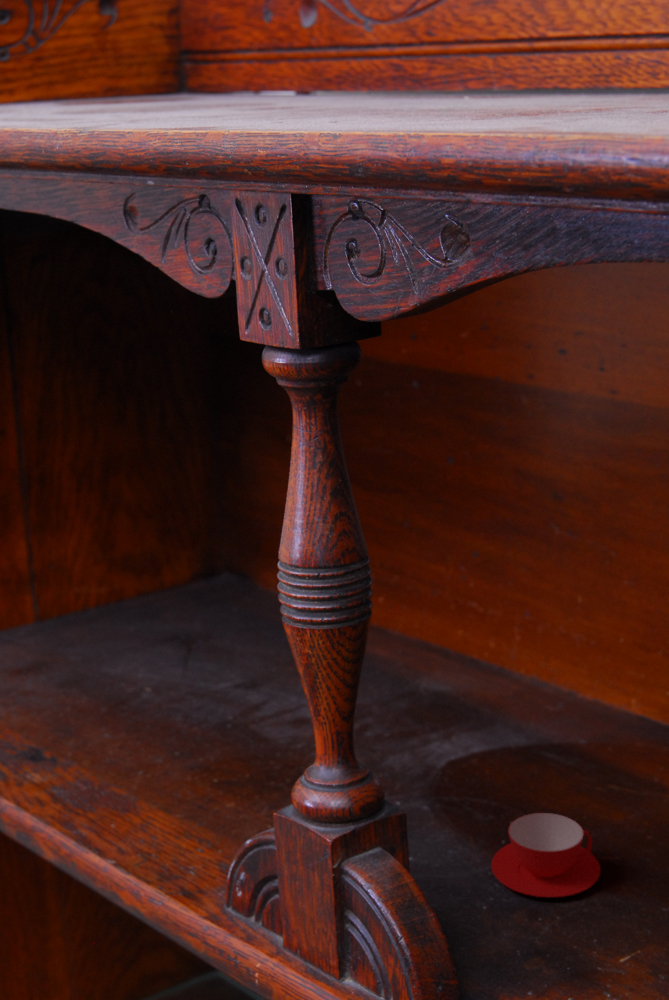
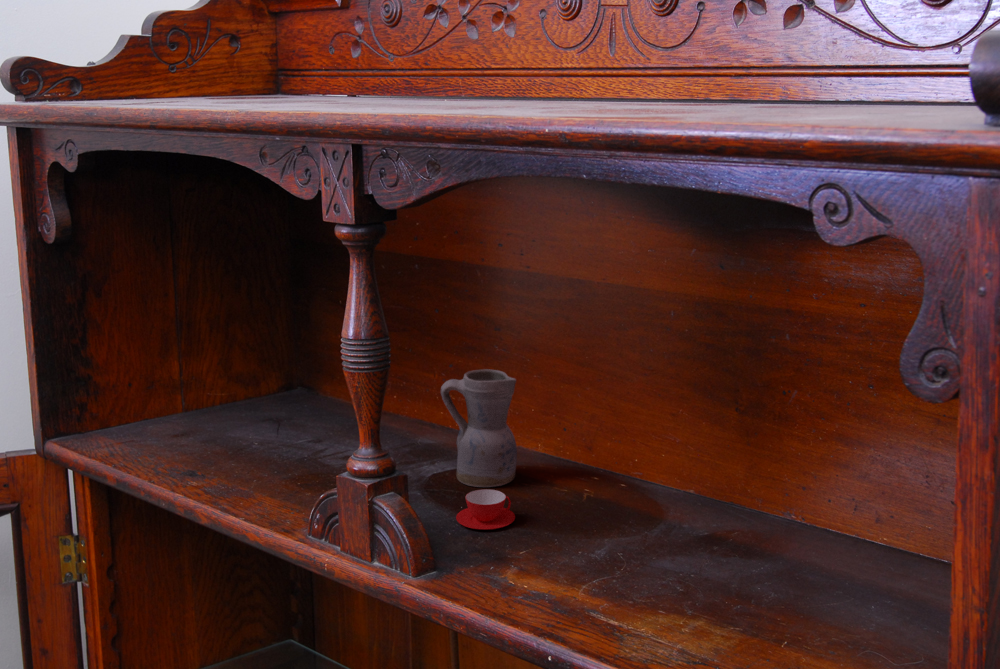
ceramic pitcher: none [458,581,595,791] -> present [441,369,517,487]

